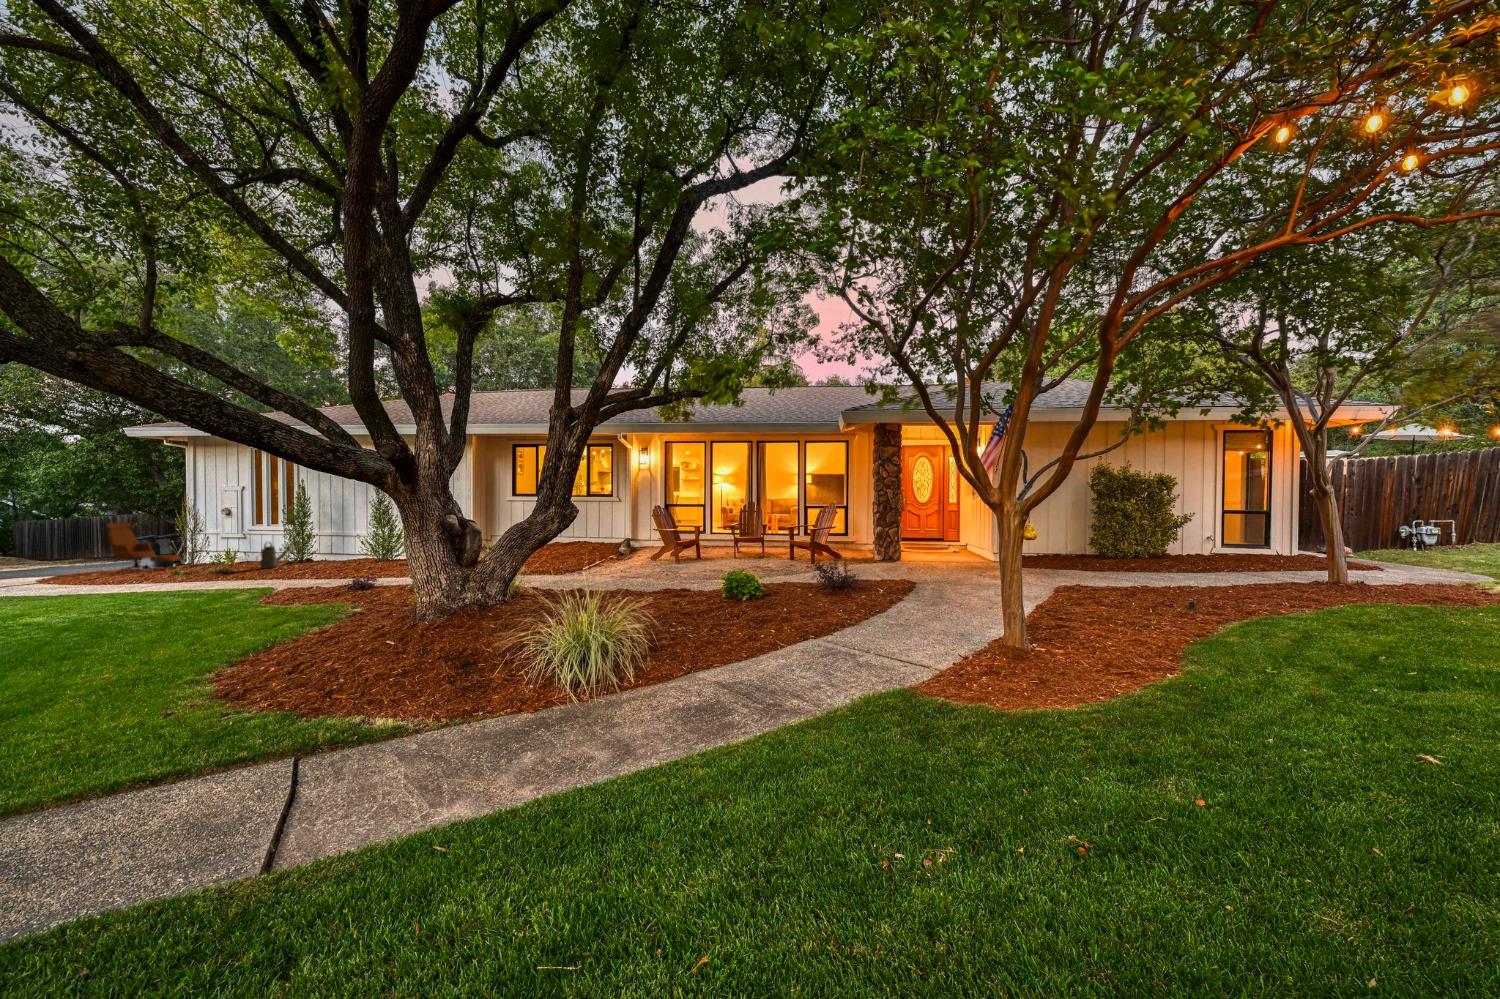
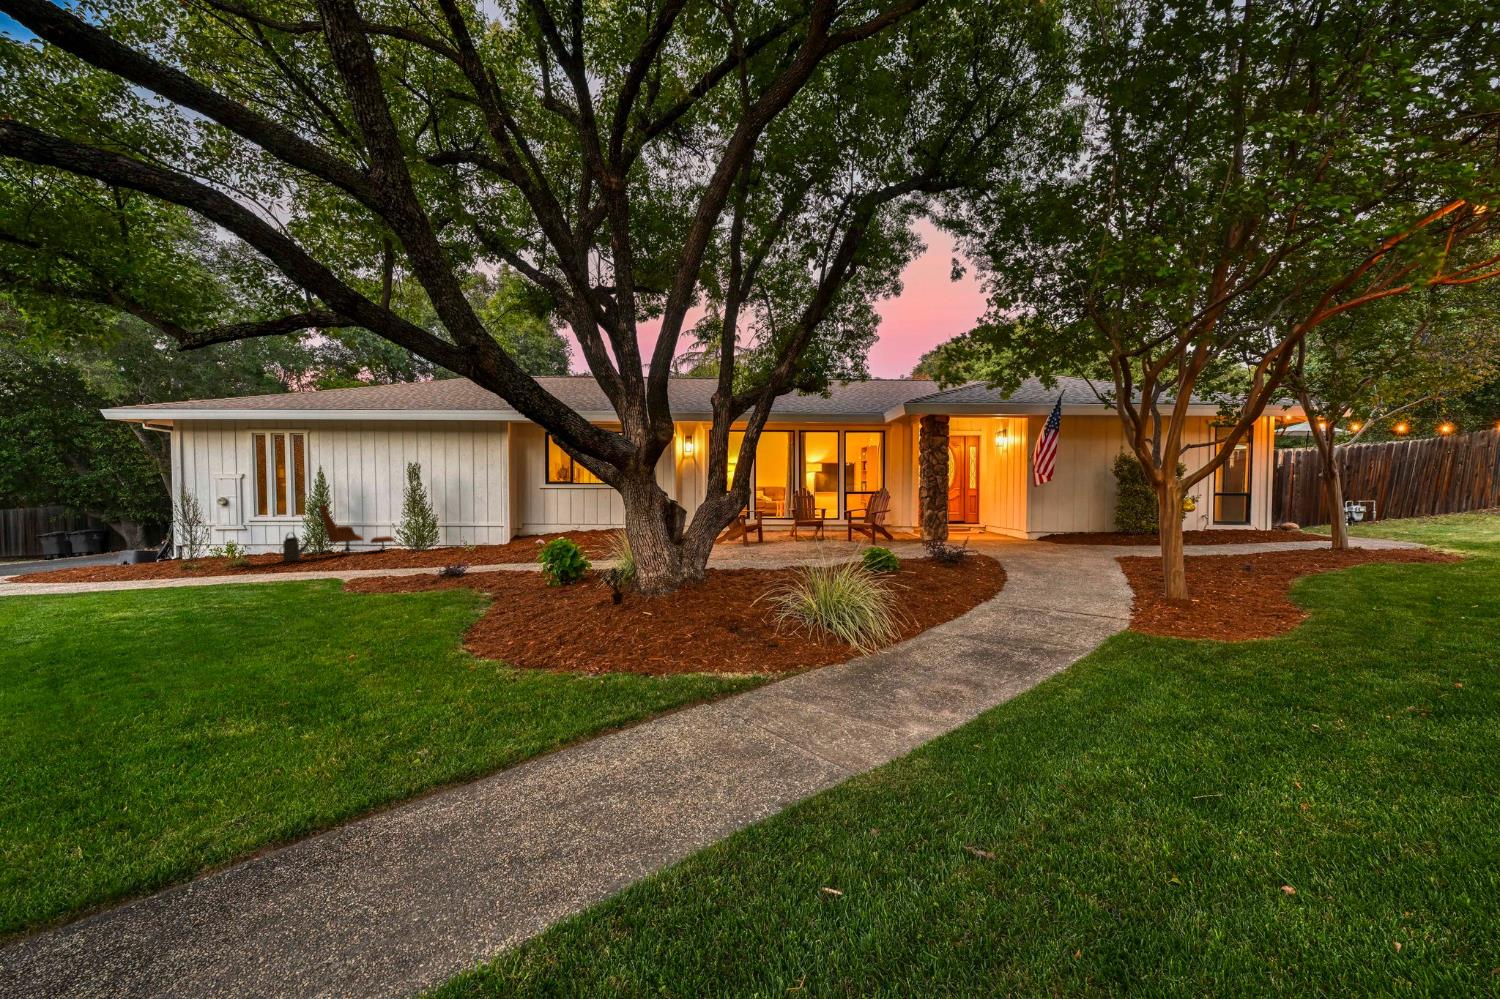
lounge chair: present [106,522,180,570] -> present [319,505,395,553]
potted plant: none [444,586,483,625] -> present [600,567,635,604]

